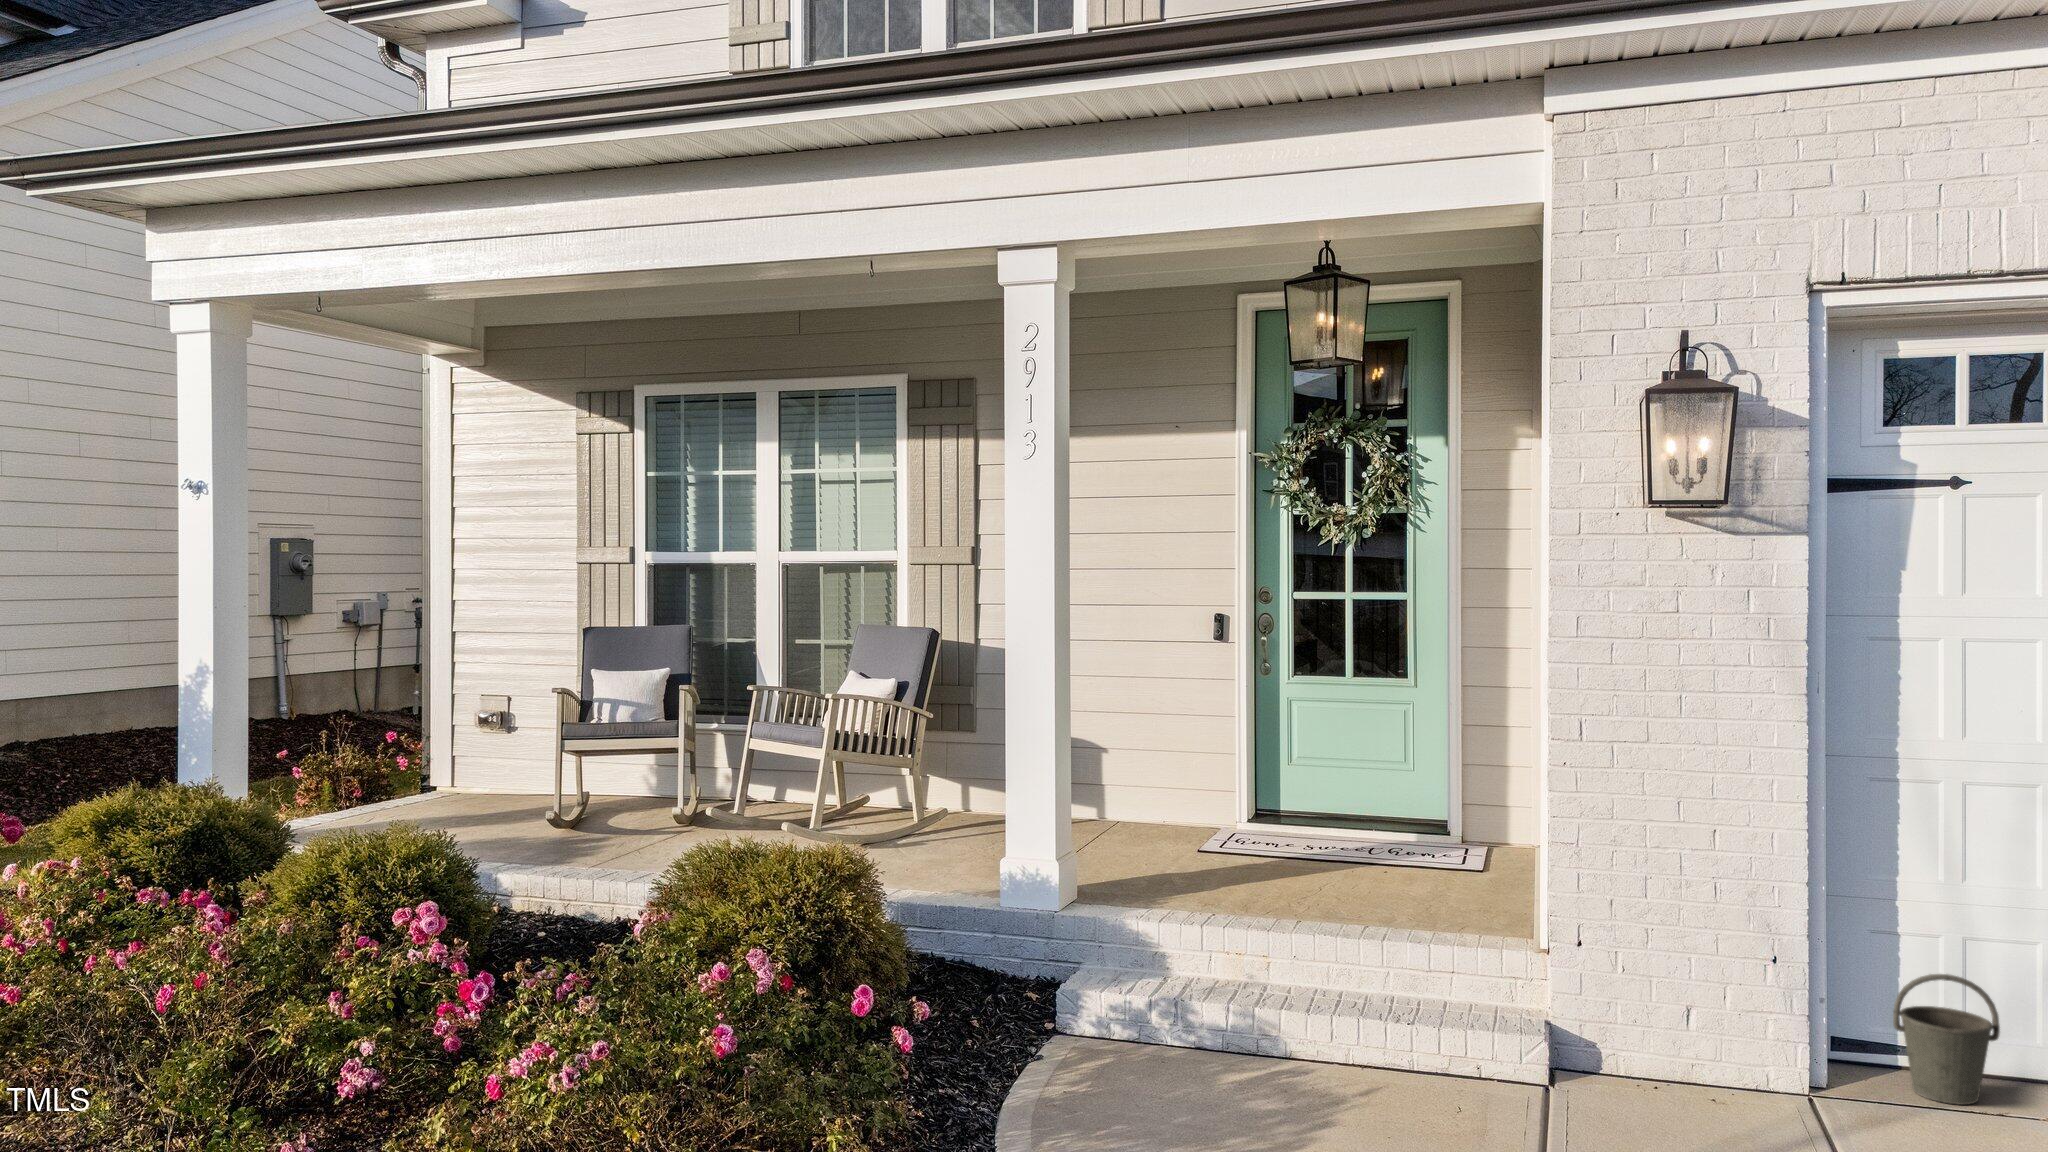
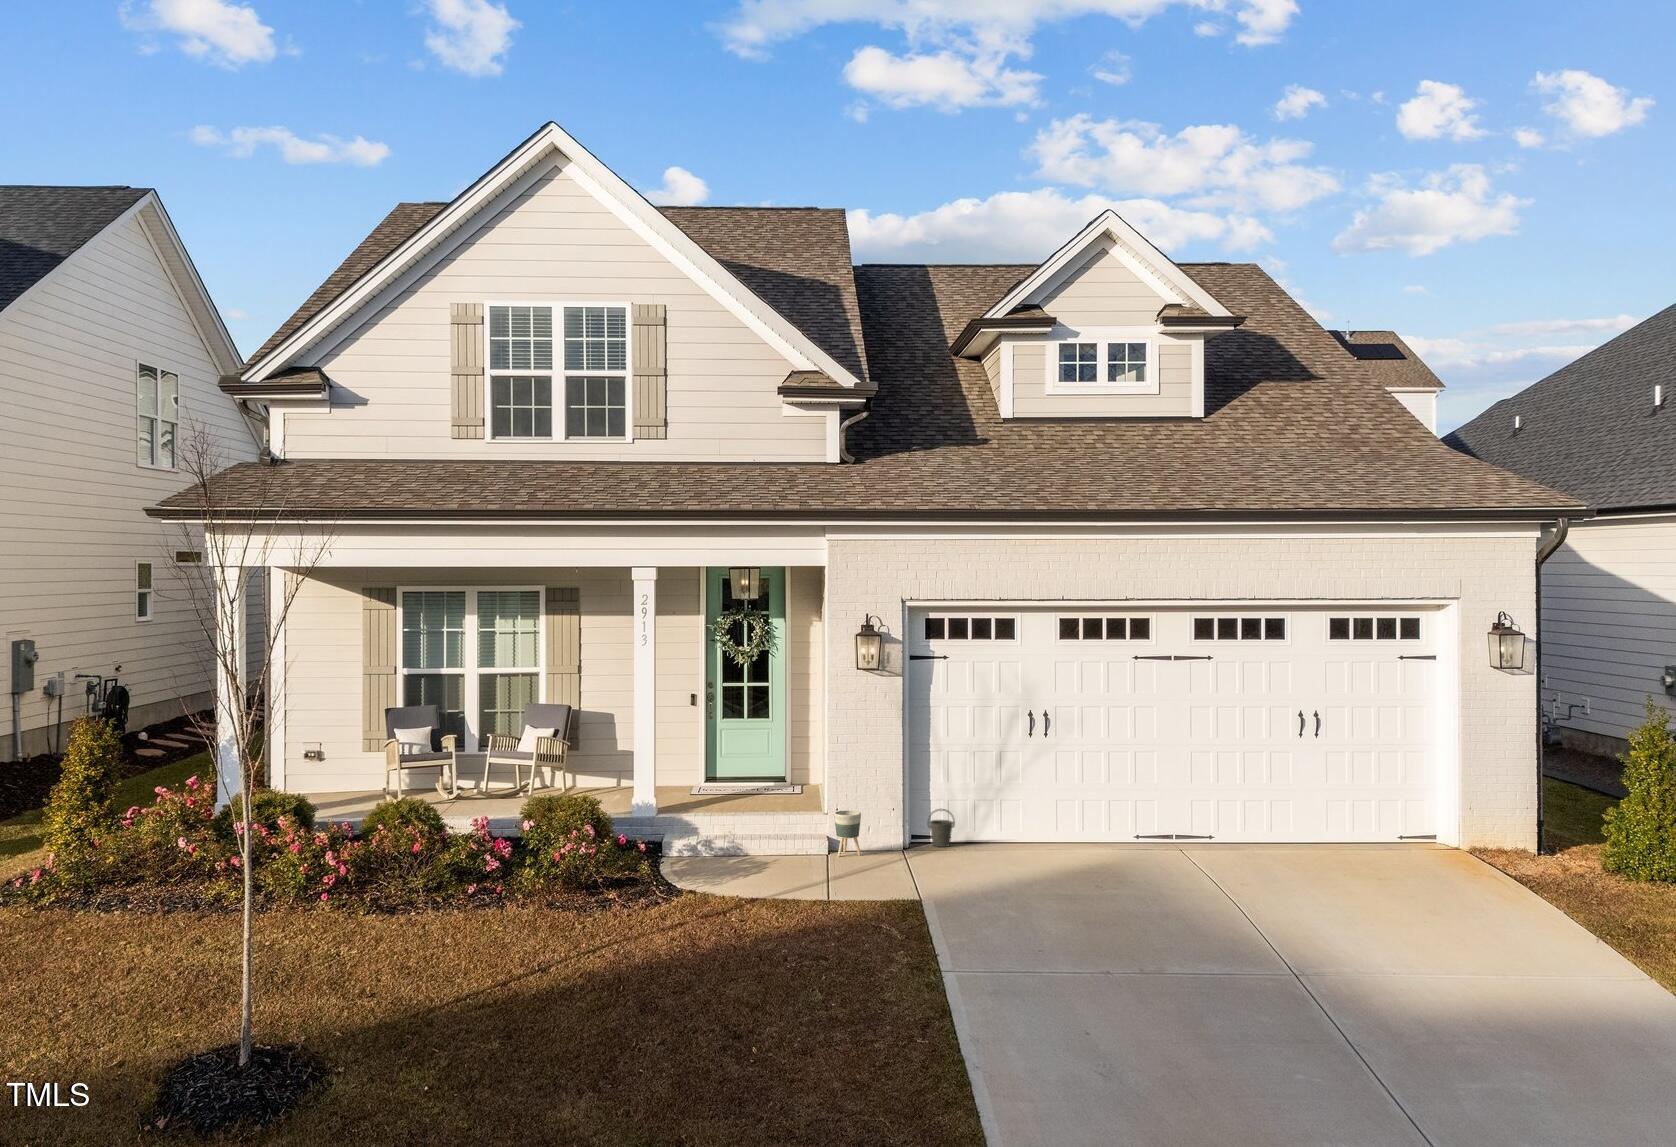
planter: none [1566,951,1660,1105] -> present [834,810,861,856]

